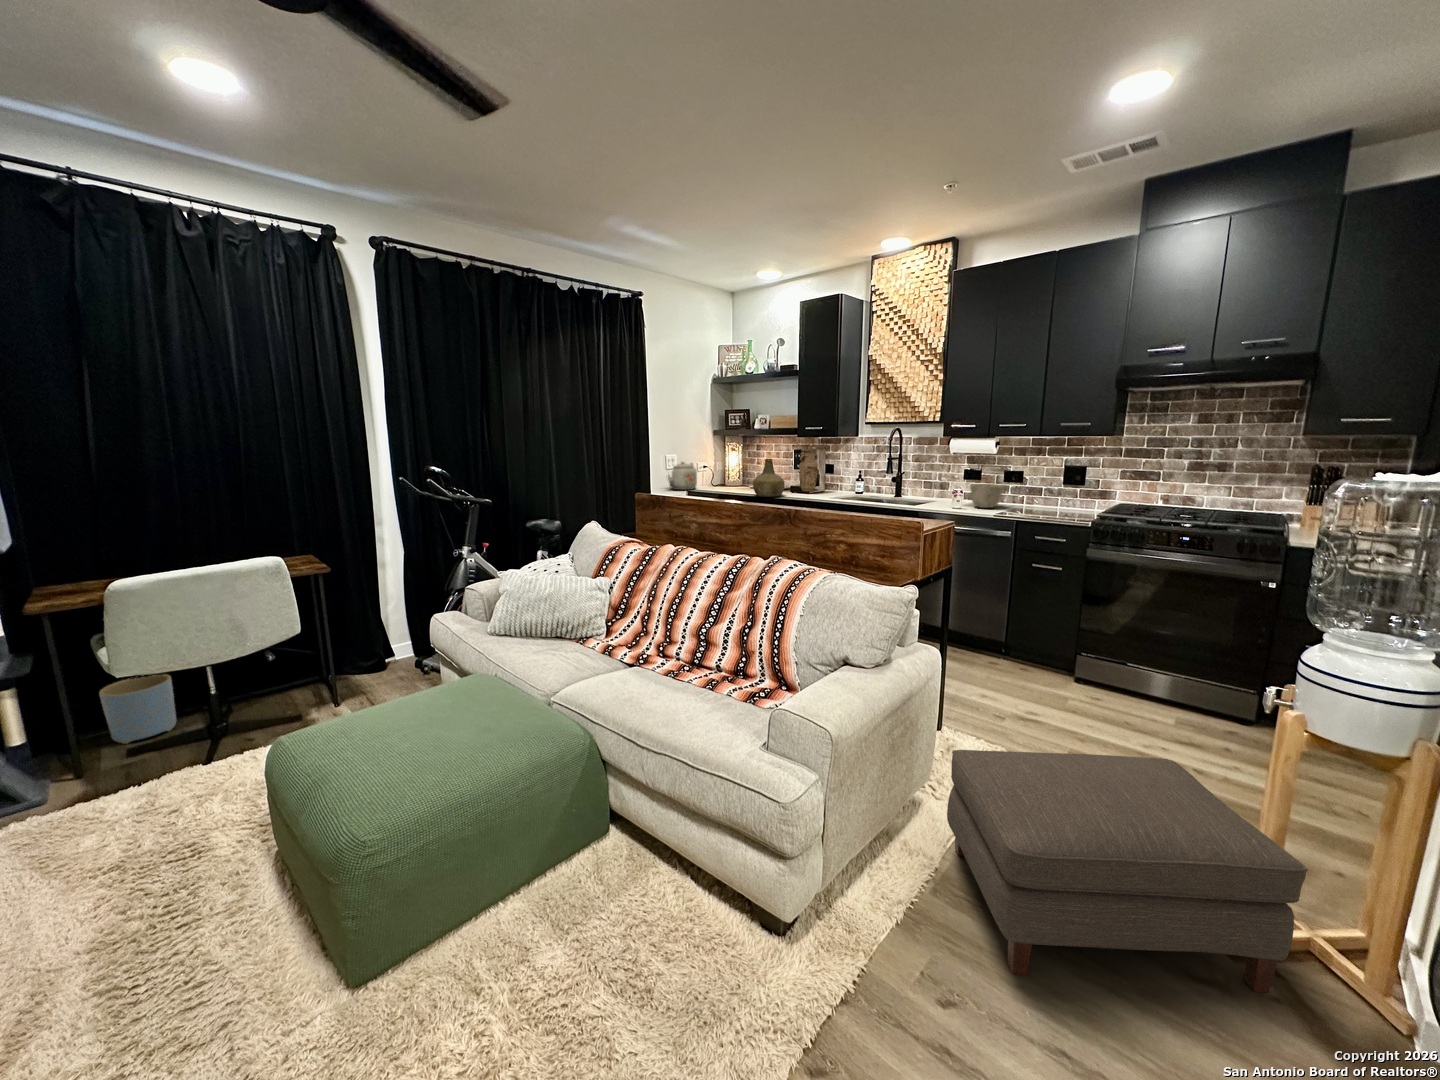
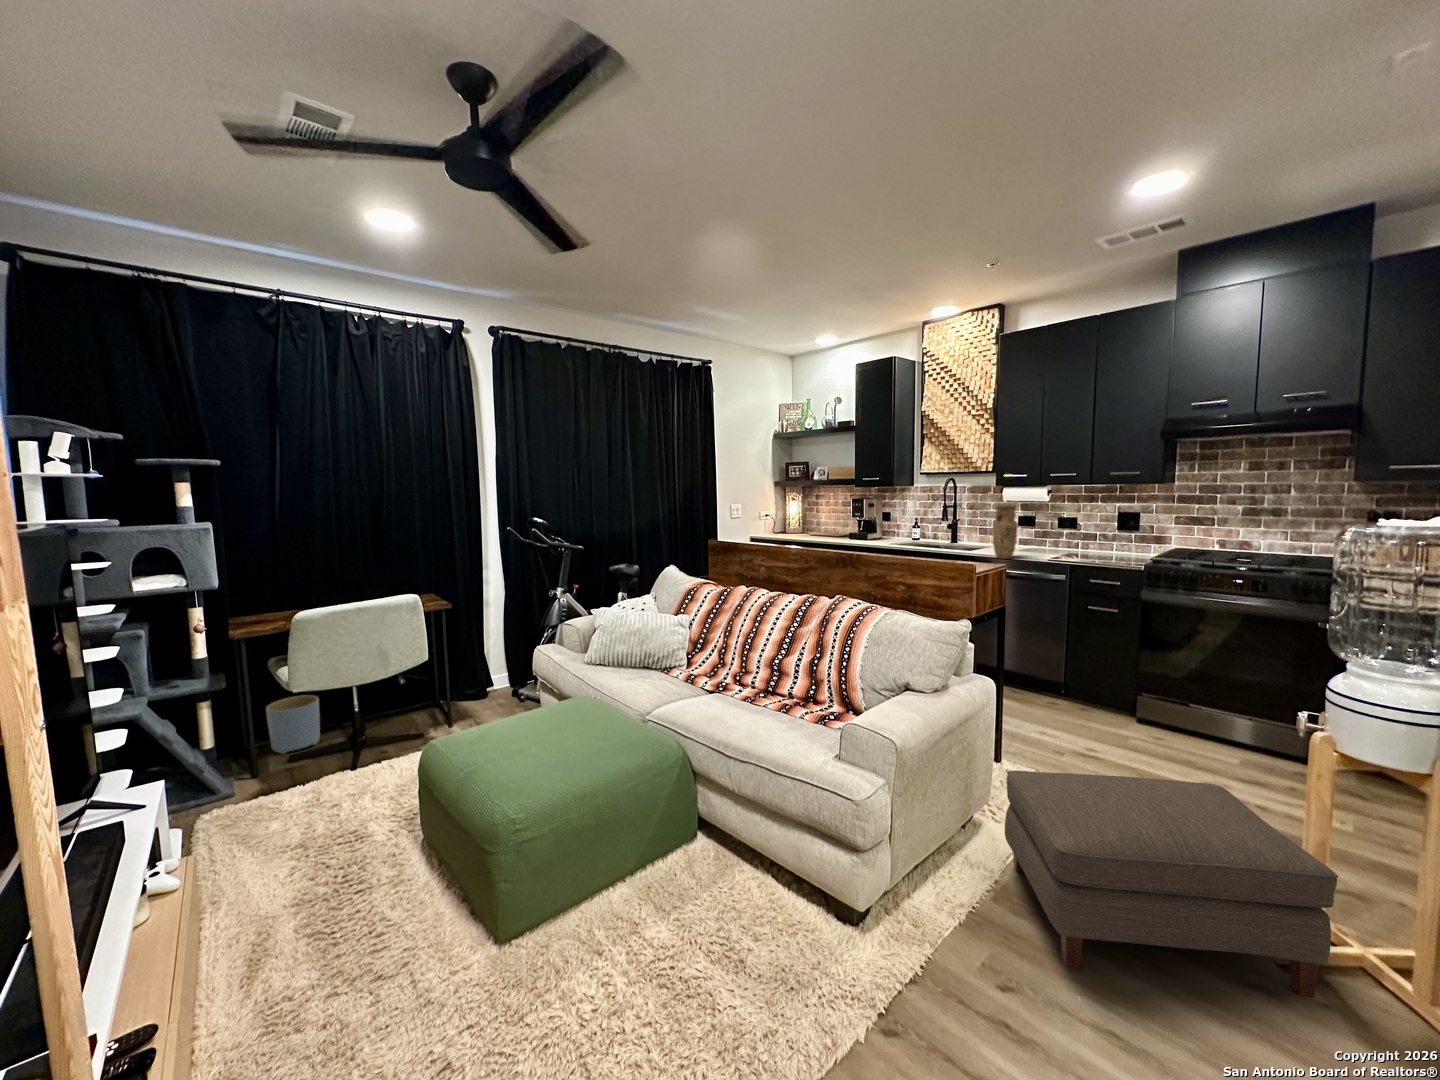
vase: present [799,449,818,491] -> present [993,505,1018,558]
bottle: present [753,459,785,497] -> none [813,508,843,543]
kettle: present [668,462,697,490] -> none [727,511,758,537]
ceramic bowl: present [970,484,1004,508] -> none [1025,530,1060,554]

